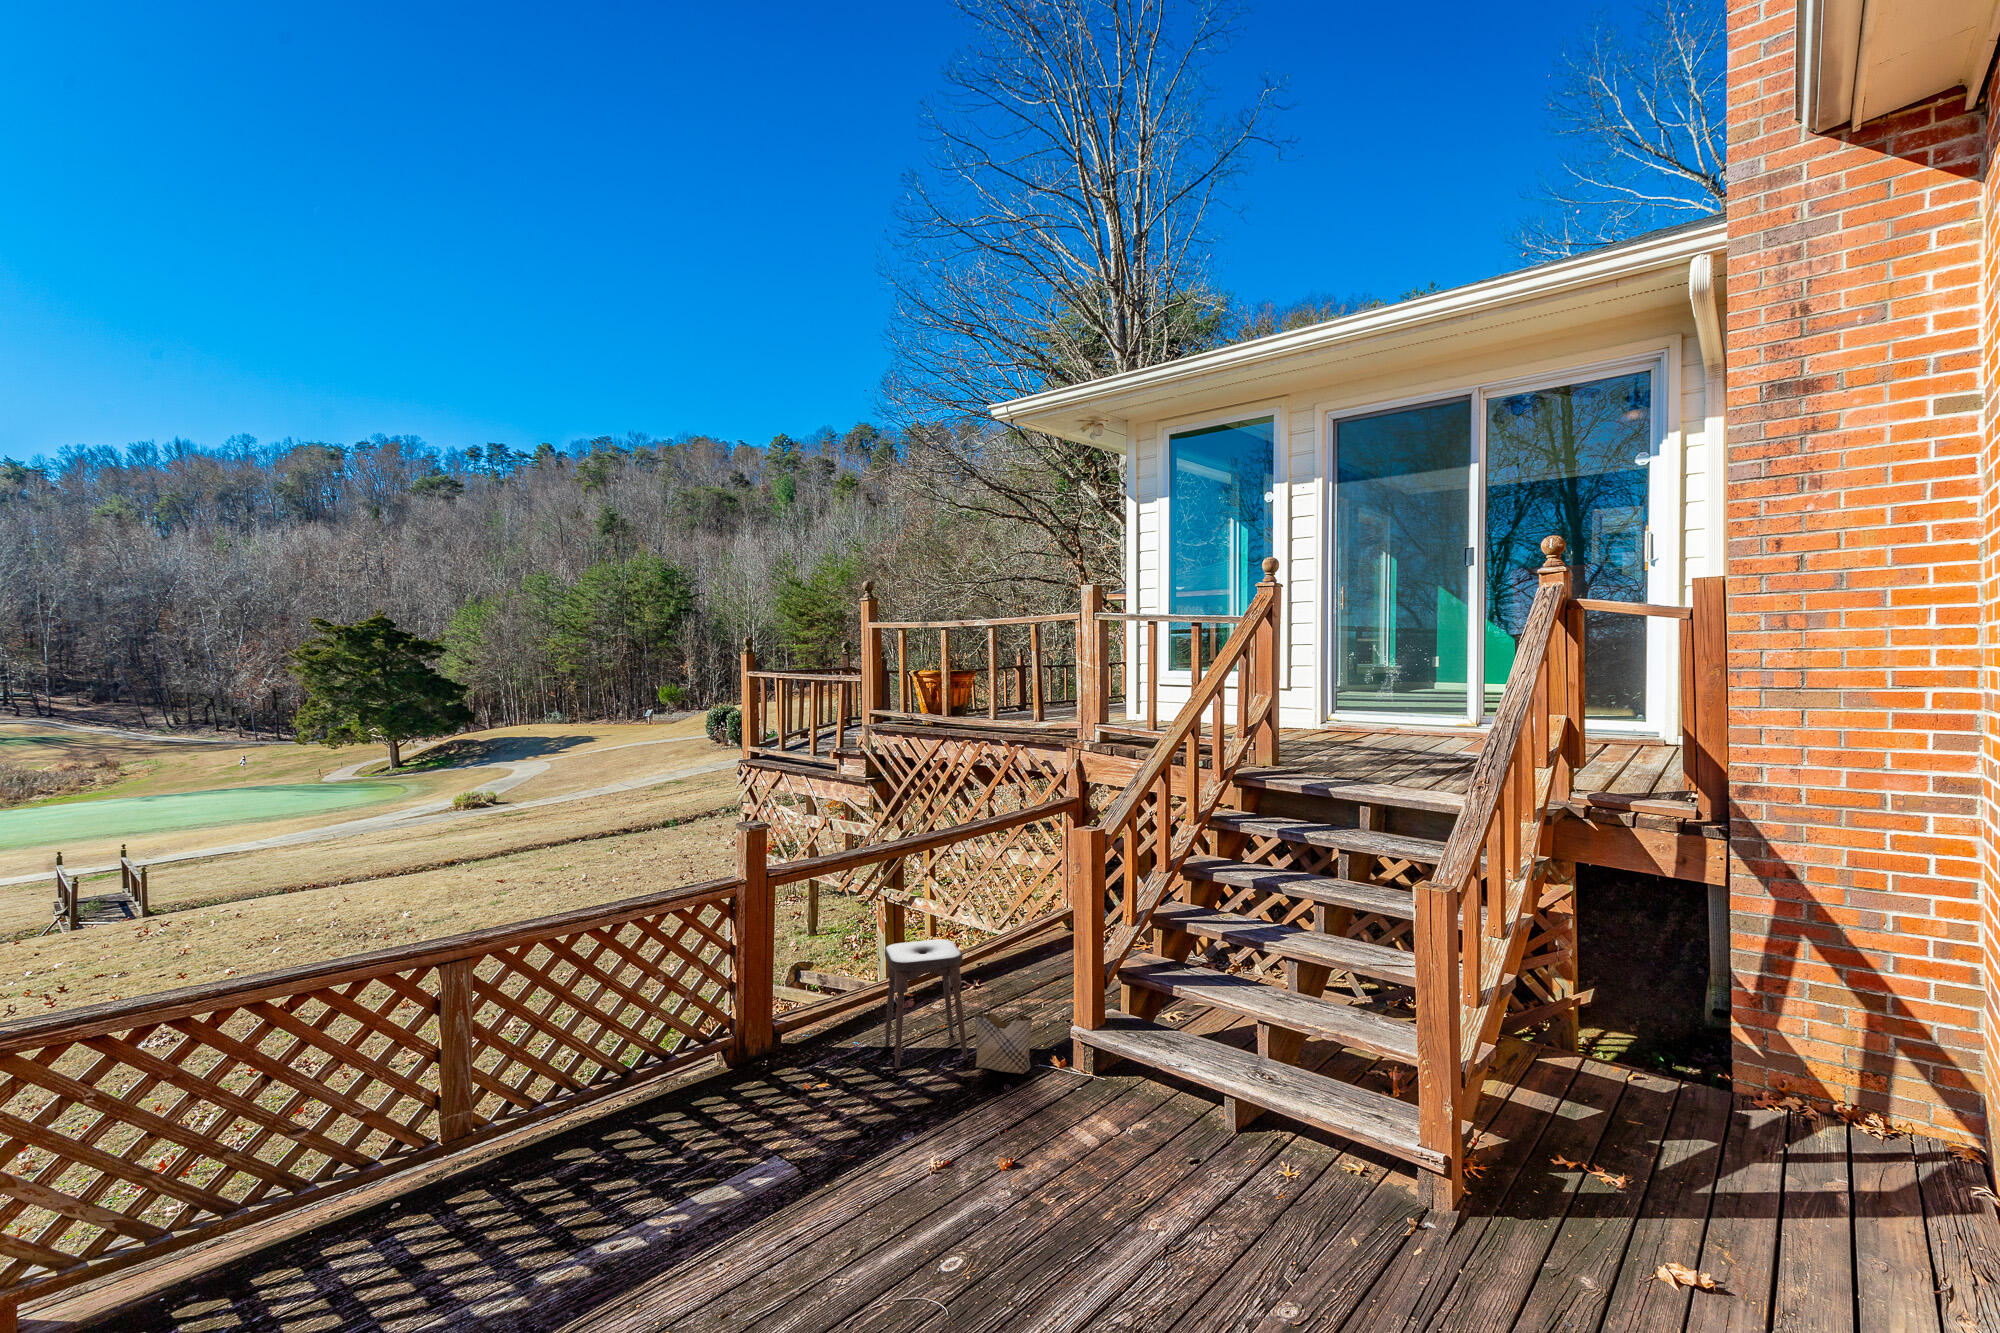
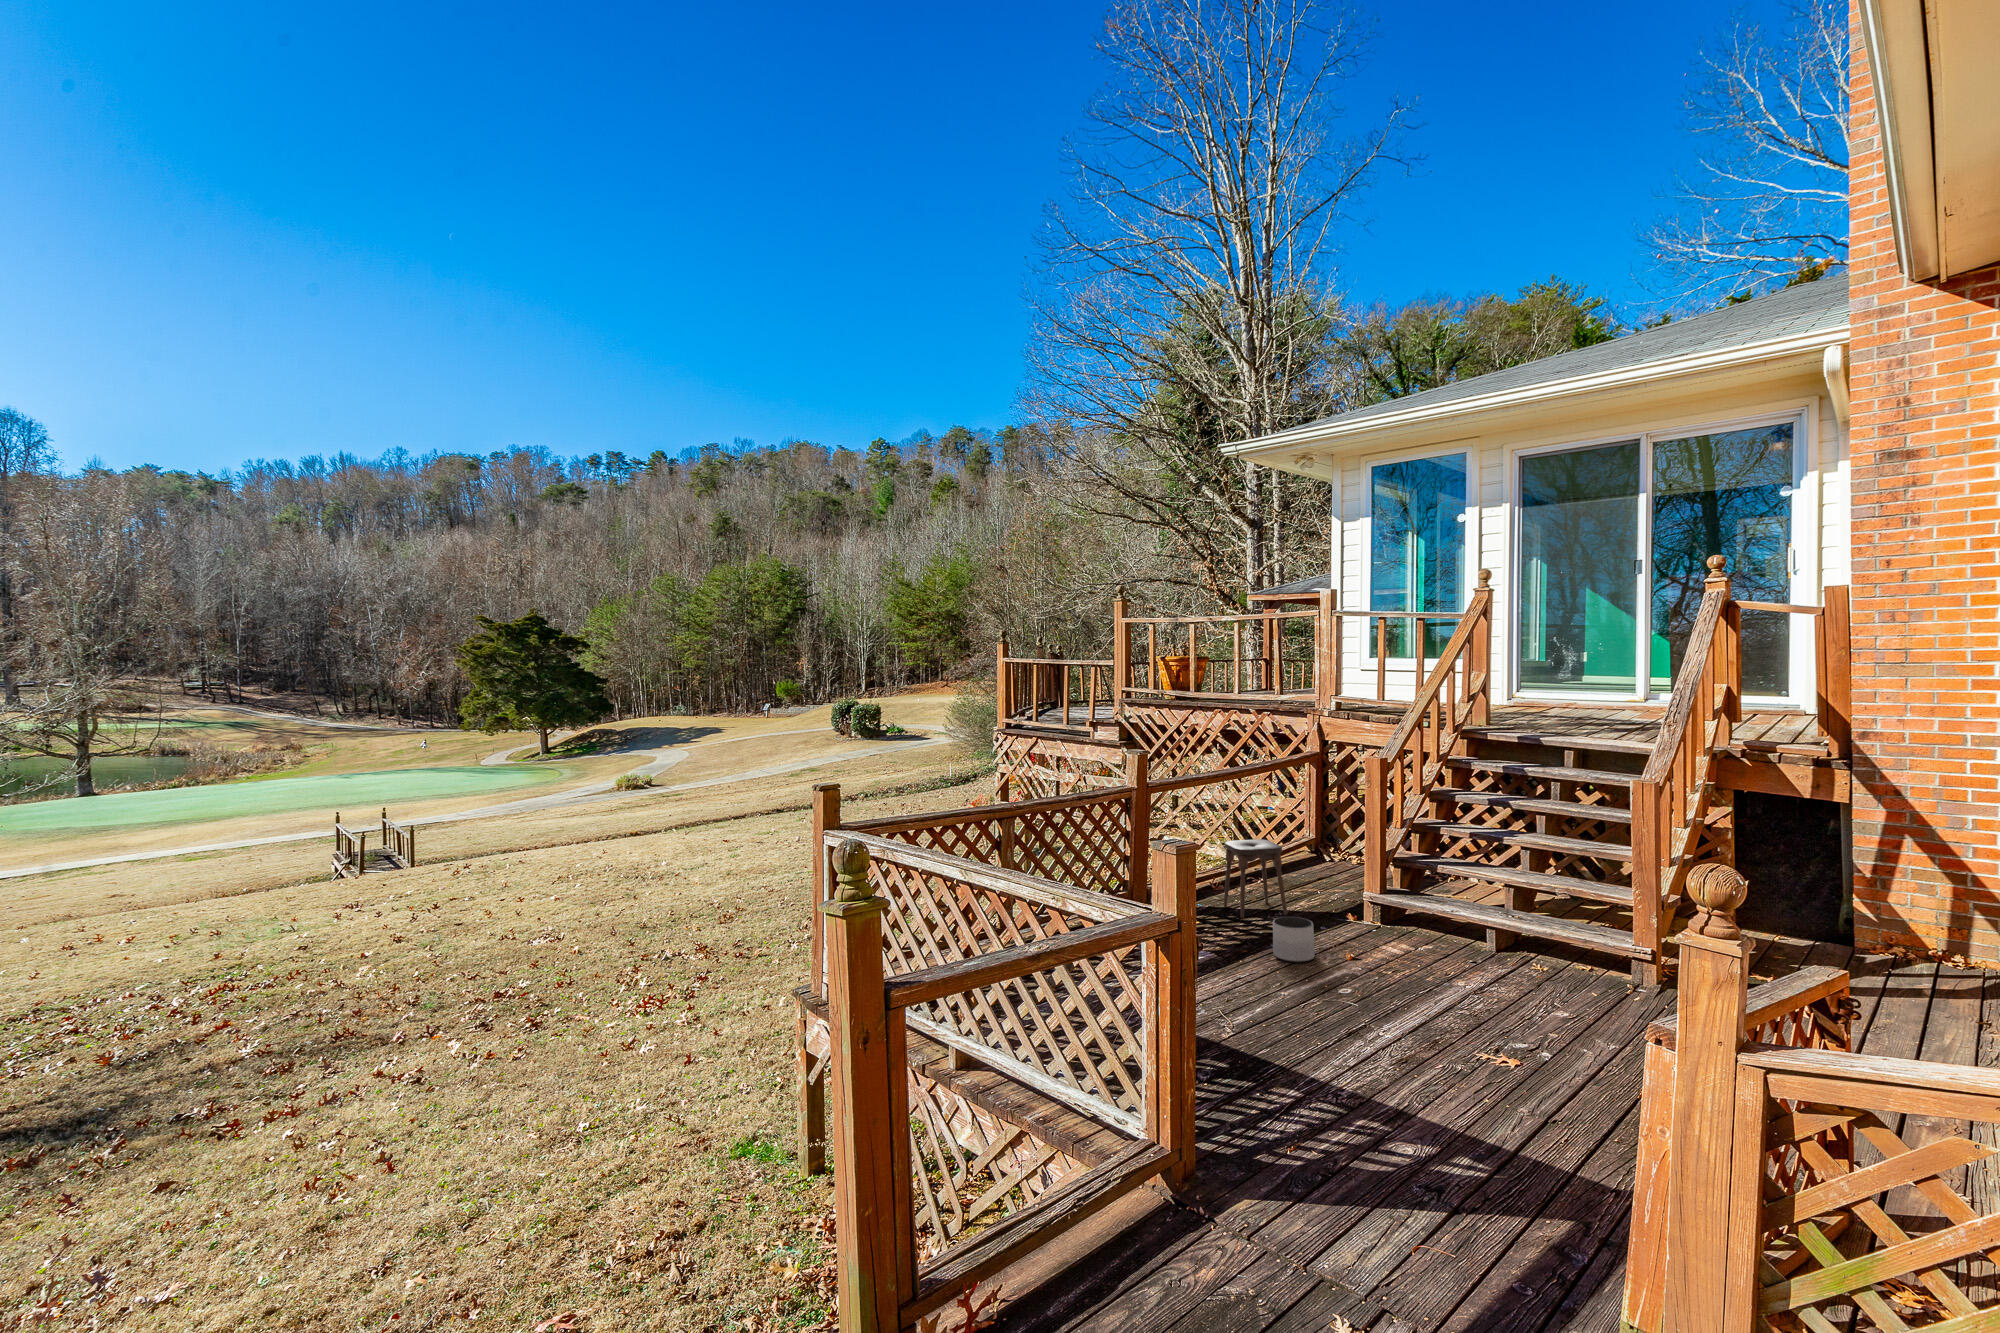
woven basket: present [974,983,1033,1074] -> none [1294,865,1336,922]
planter: none [898,1085,963,1169] -> present [1273,917,1315,962]

